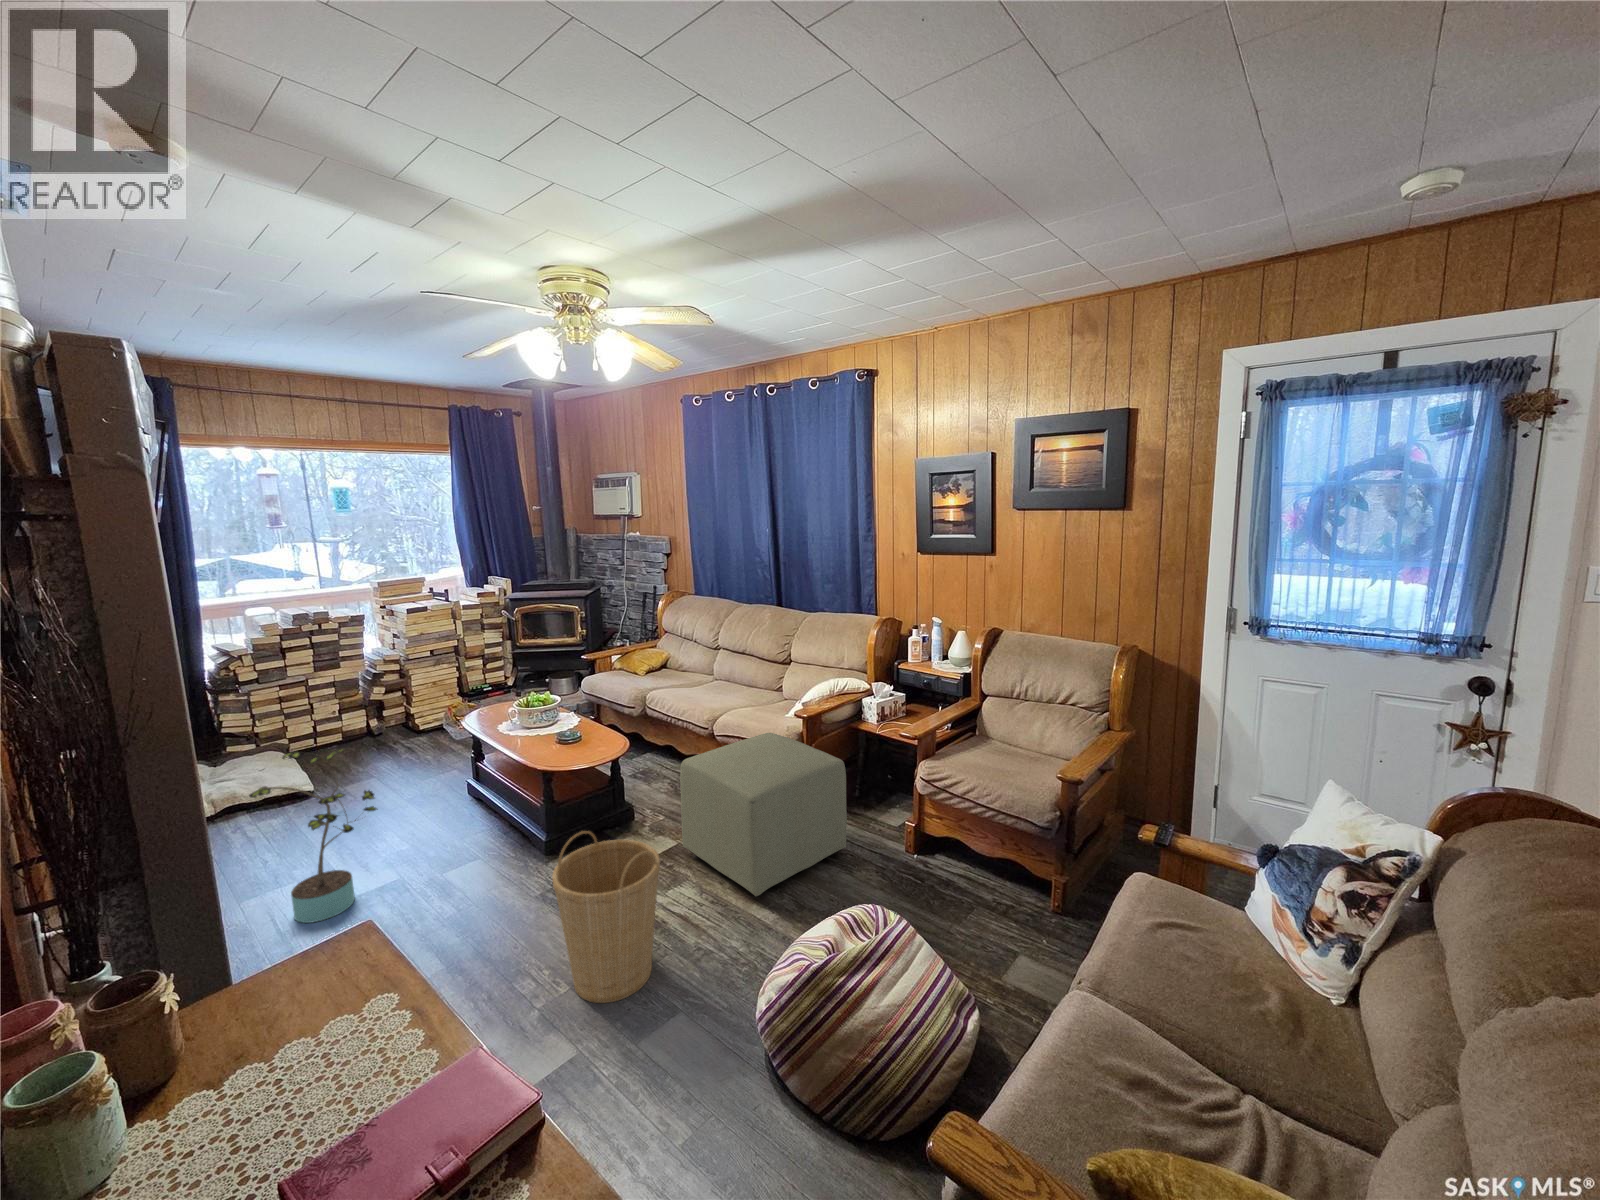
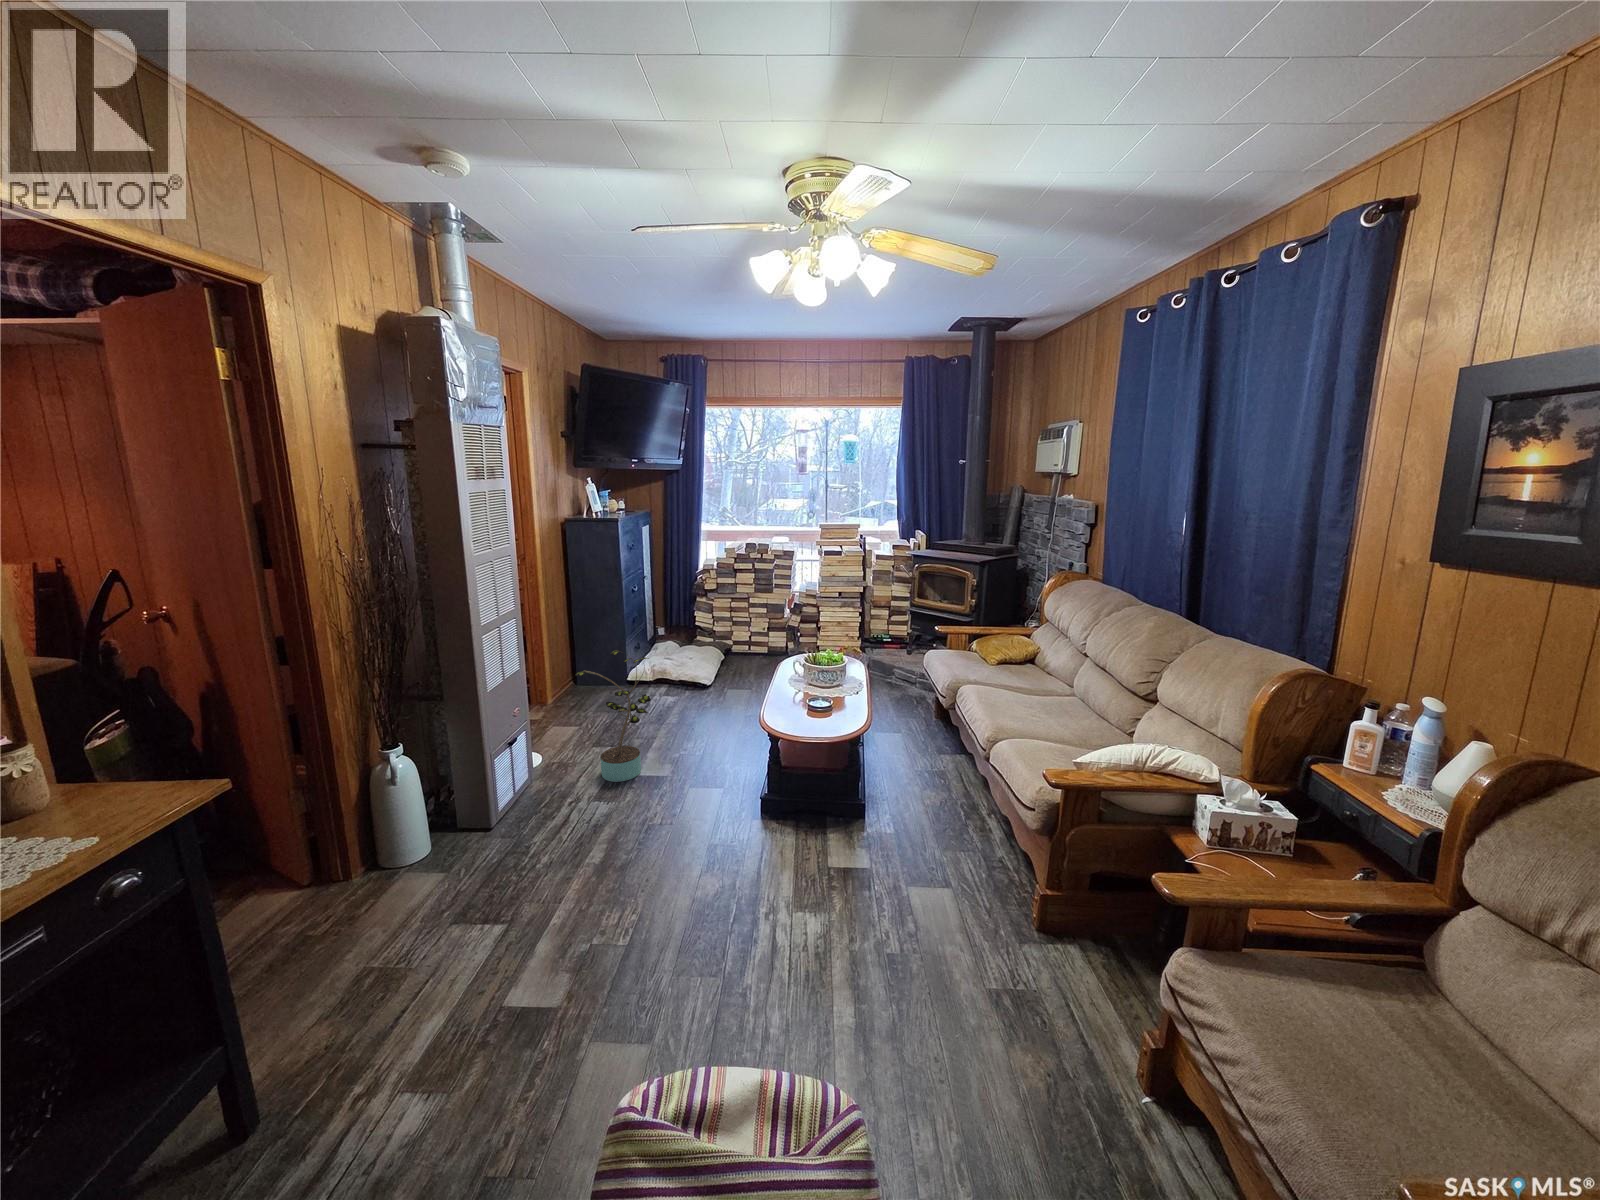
ottoman: present [680,733,847,896] -> none [850,772,1044,1000]
basket: present [552,831,660,1003] -> none [603,802,717,992]

